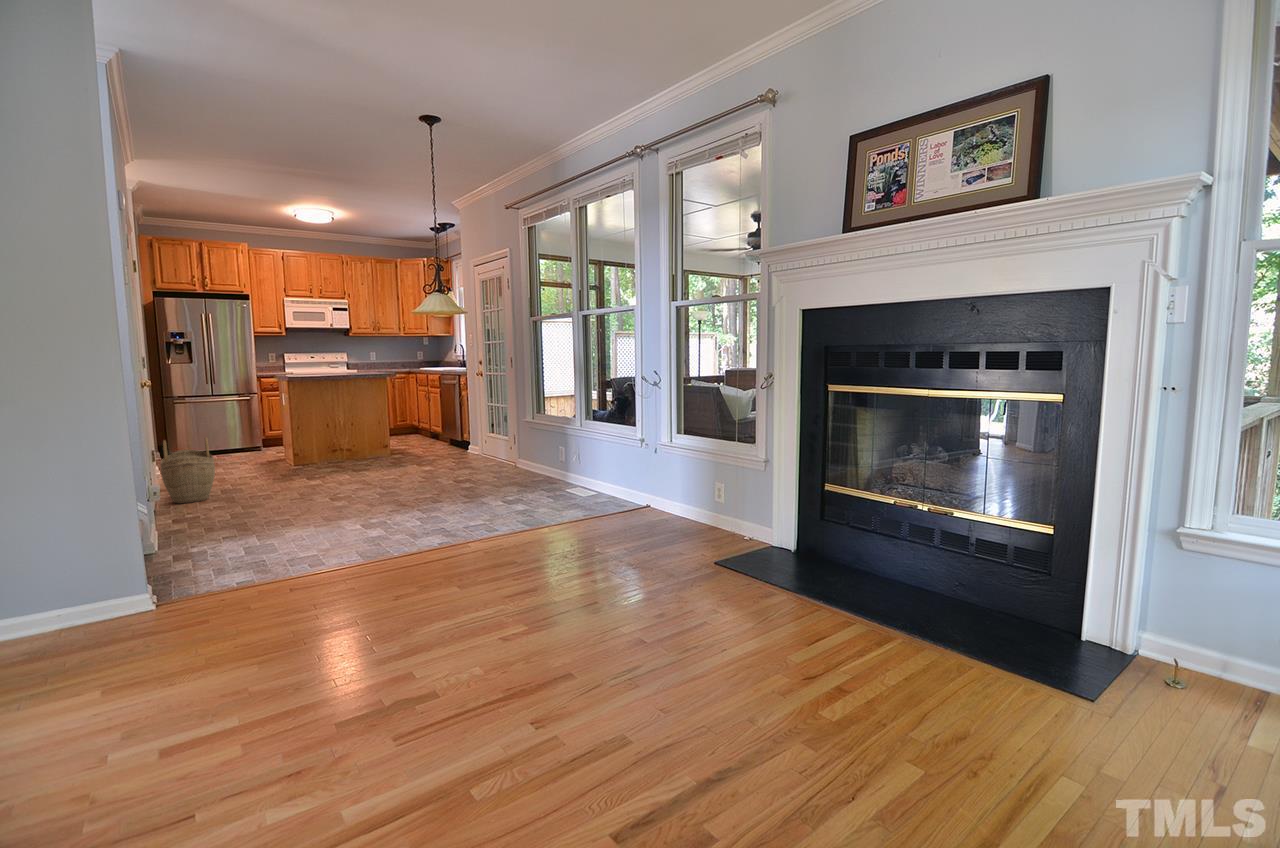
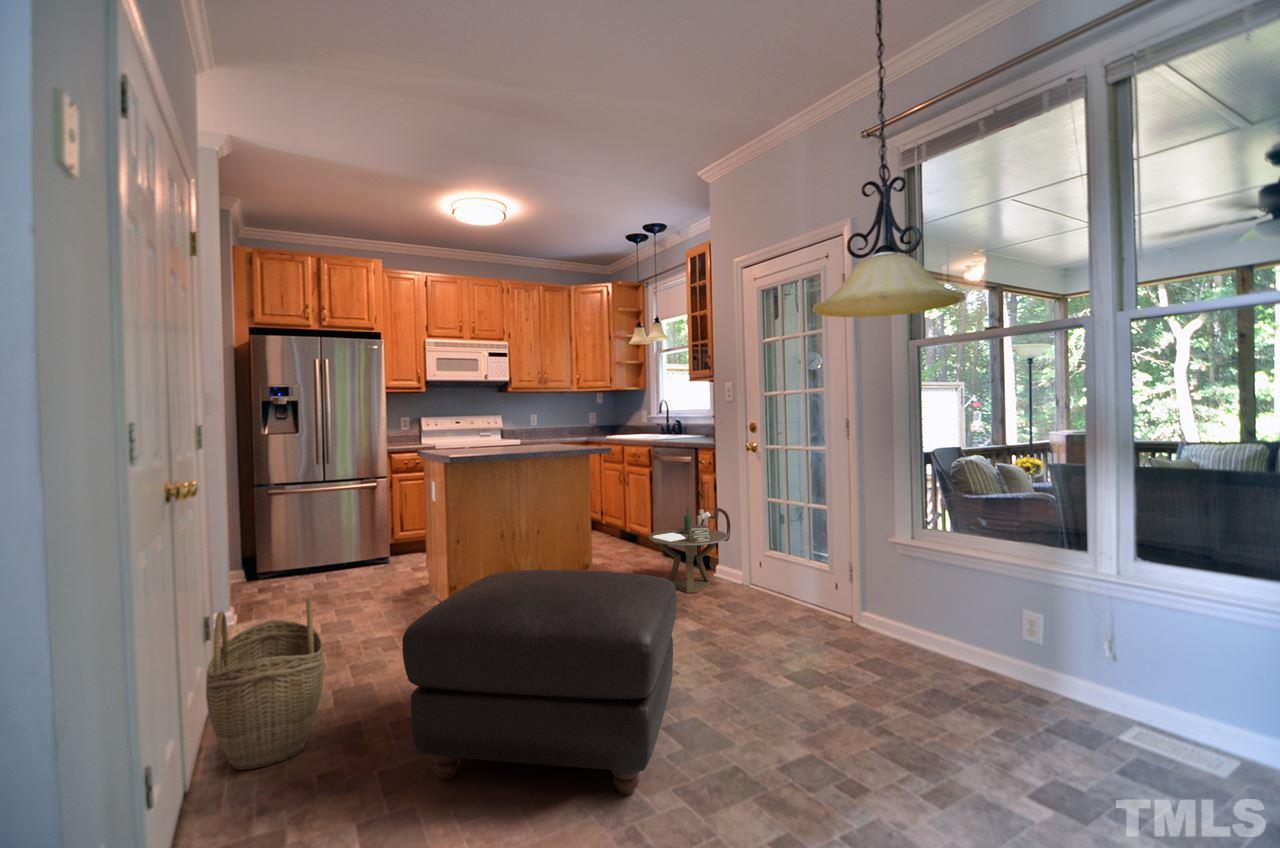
side table: none [418,411,471,458] -> present [649,508,730,593]
ottoman: none [247,426,384,502] -> present [402,570,677,795]

